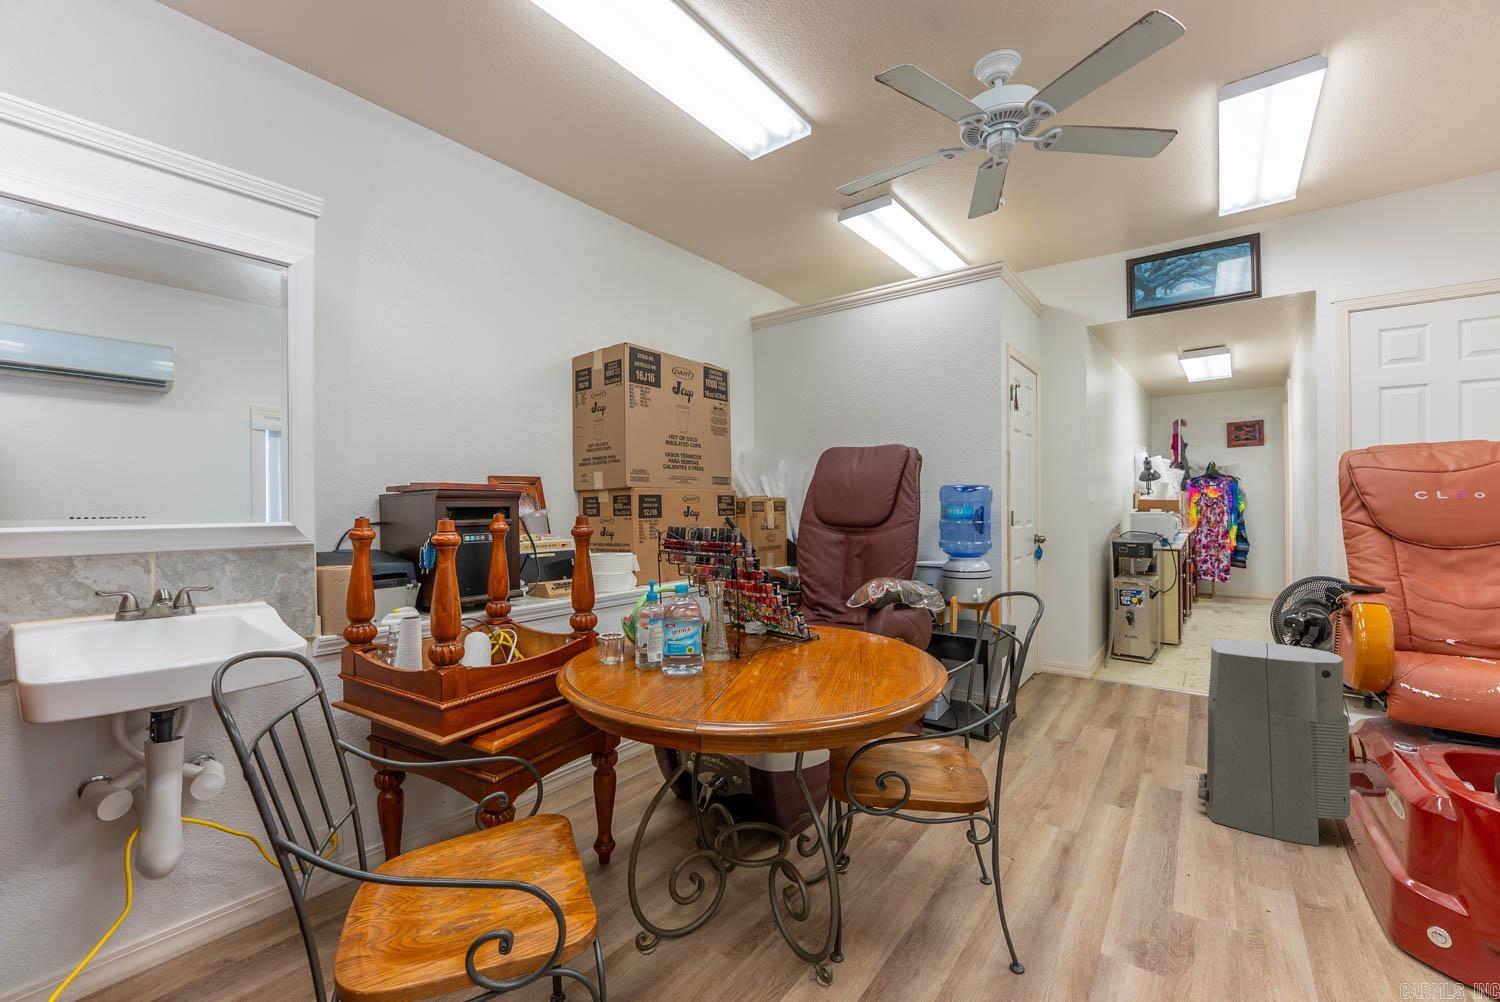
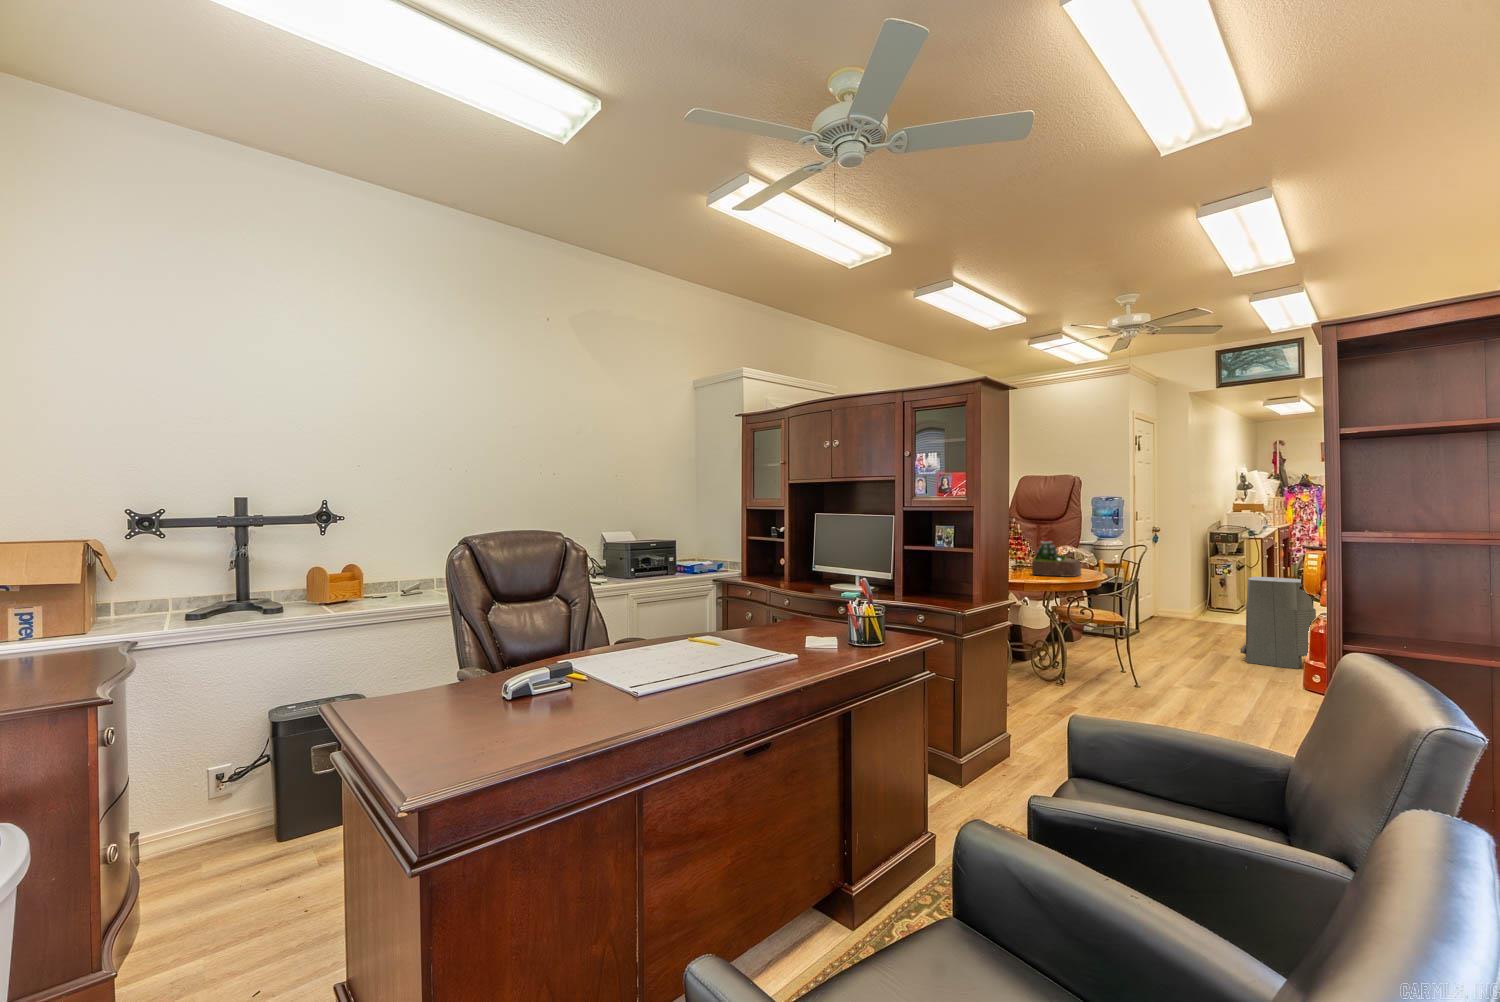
succulent plant: none [718,588,852,704] -> present [1032,539,1081,577]

